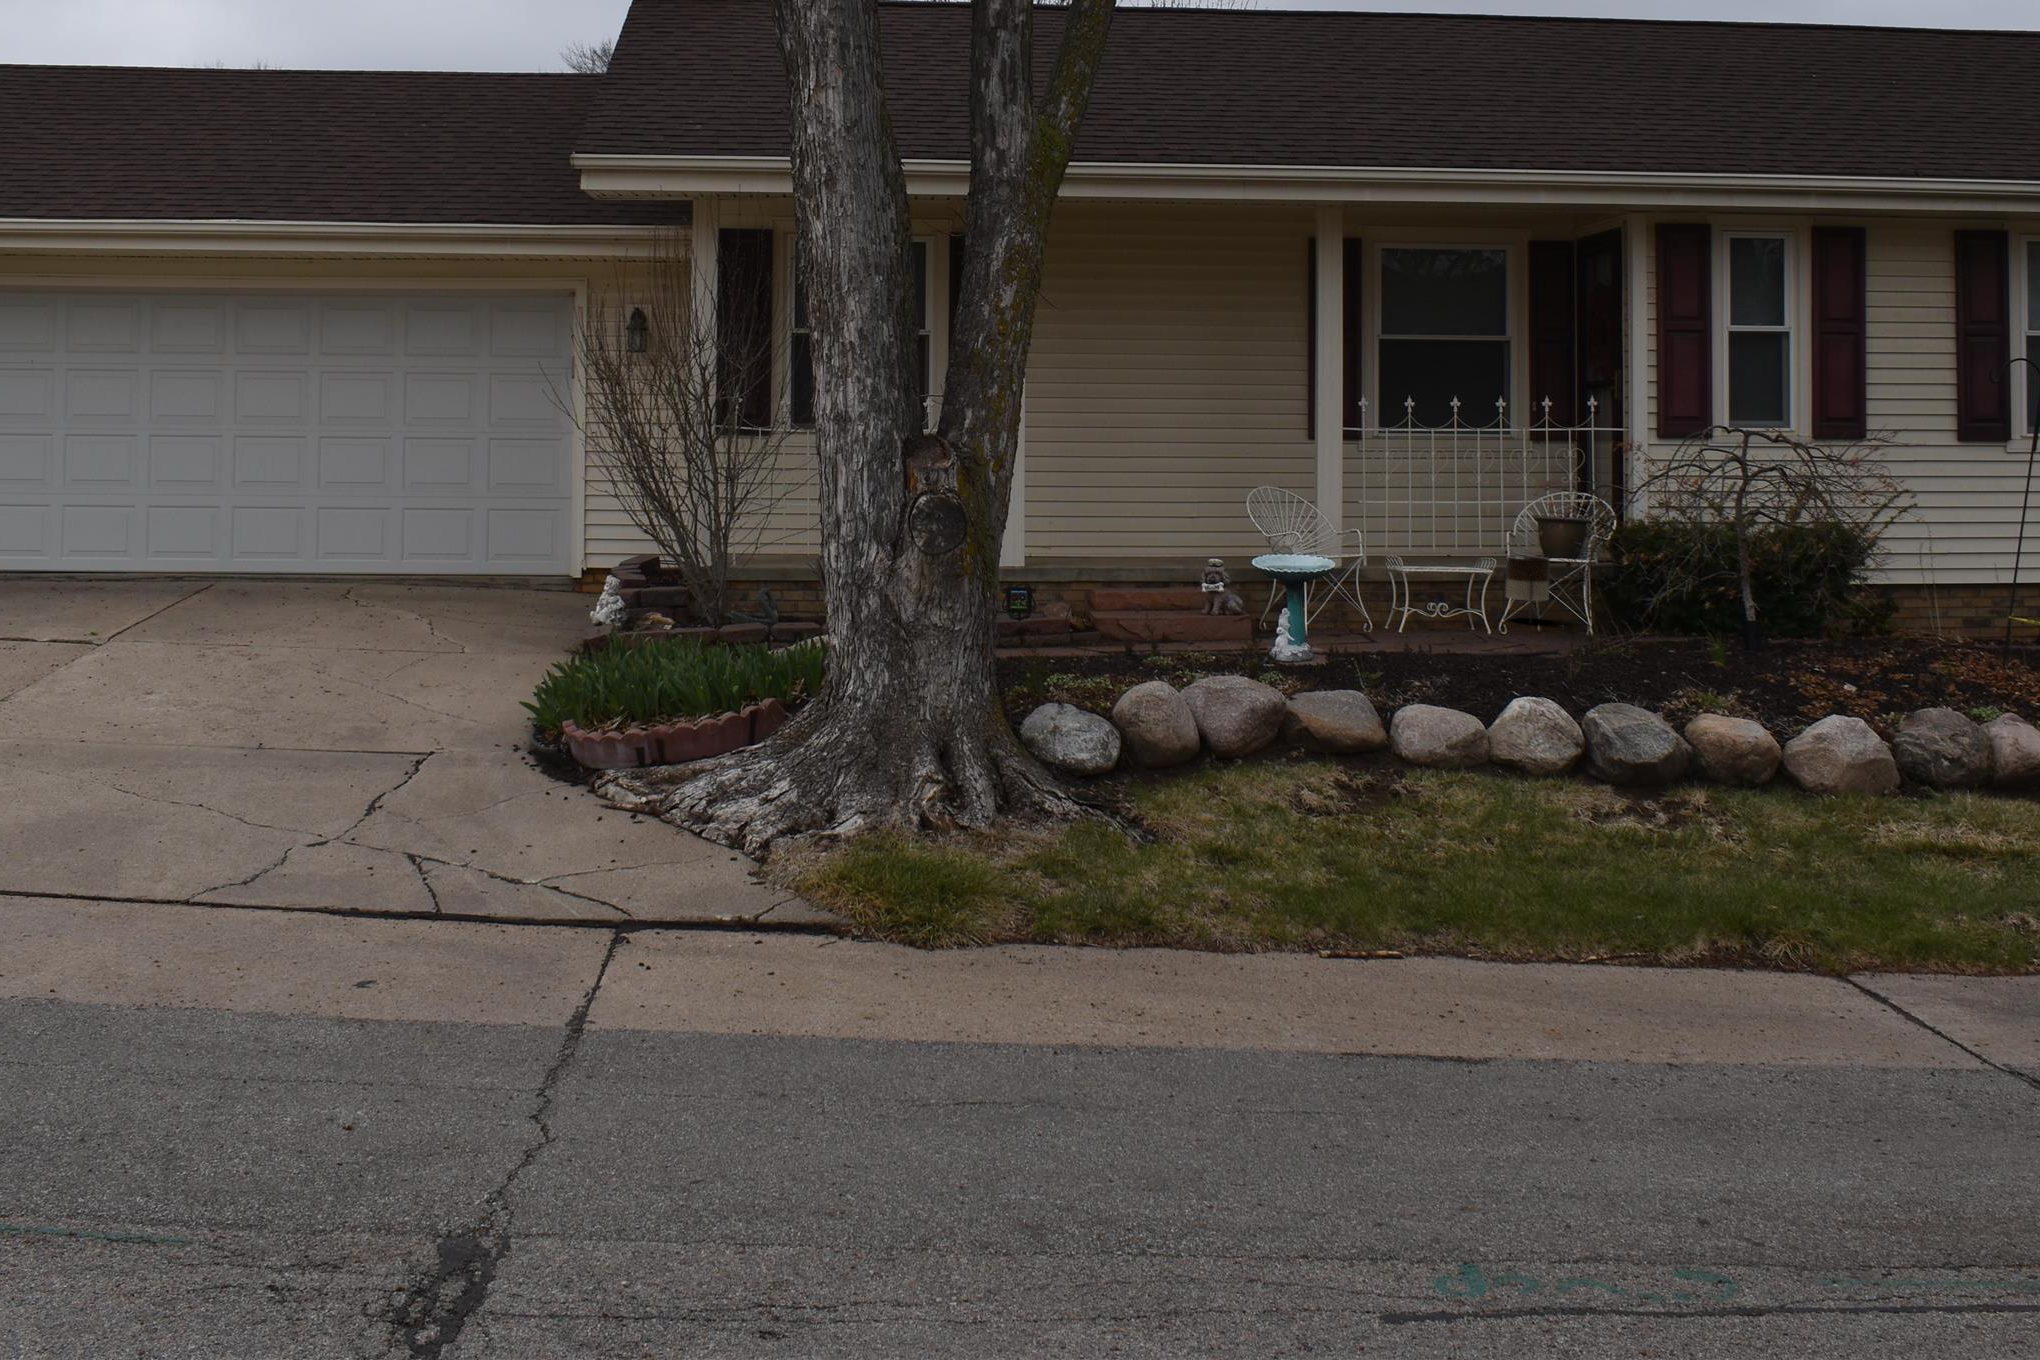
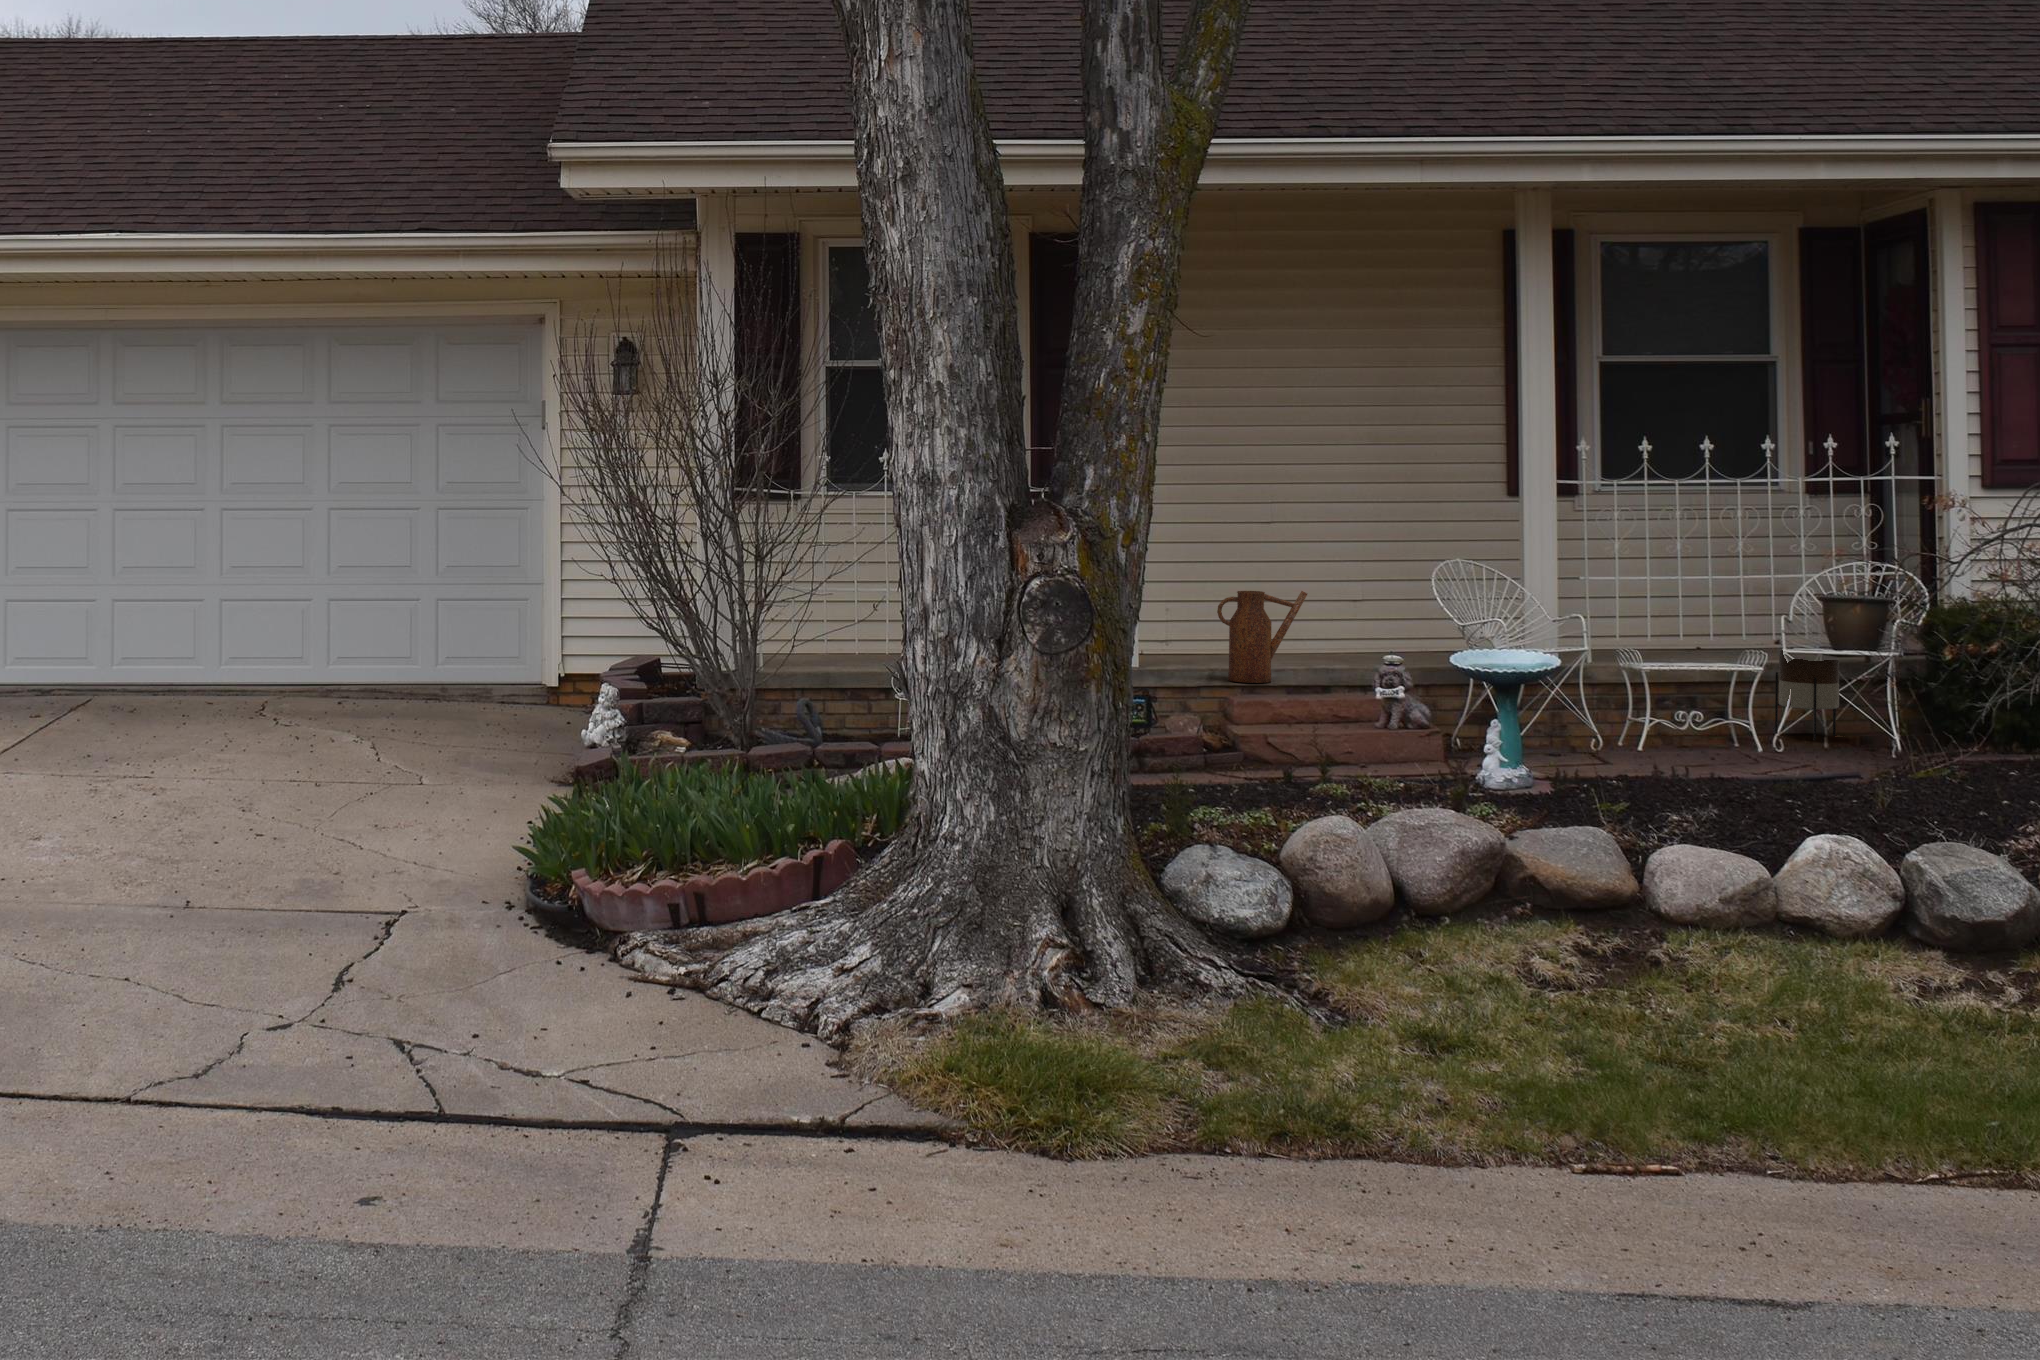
watering can: none [1101,510,1169,579] -> present [1217,591,1307,683]

